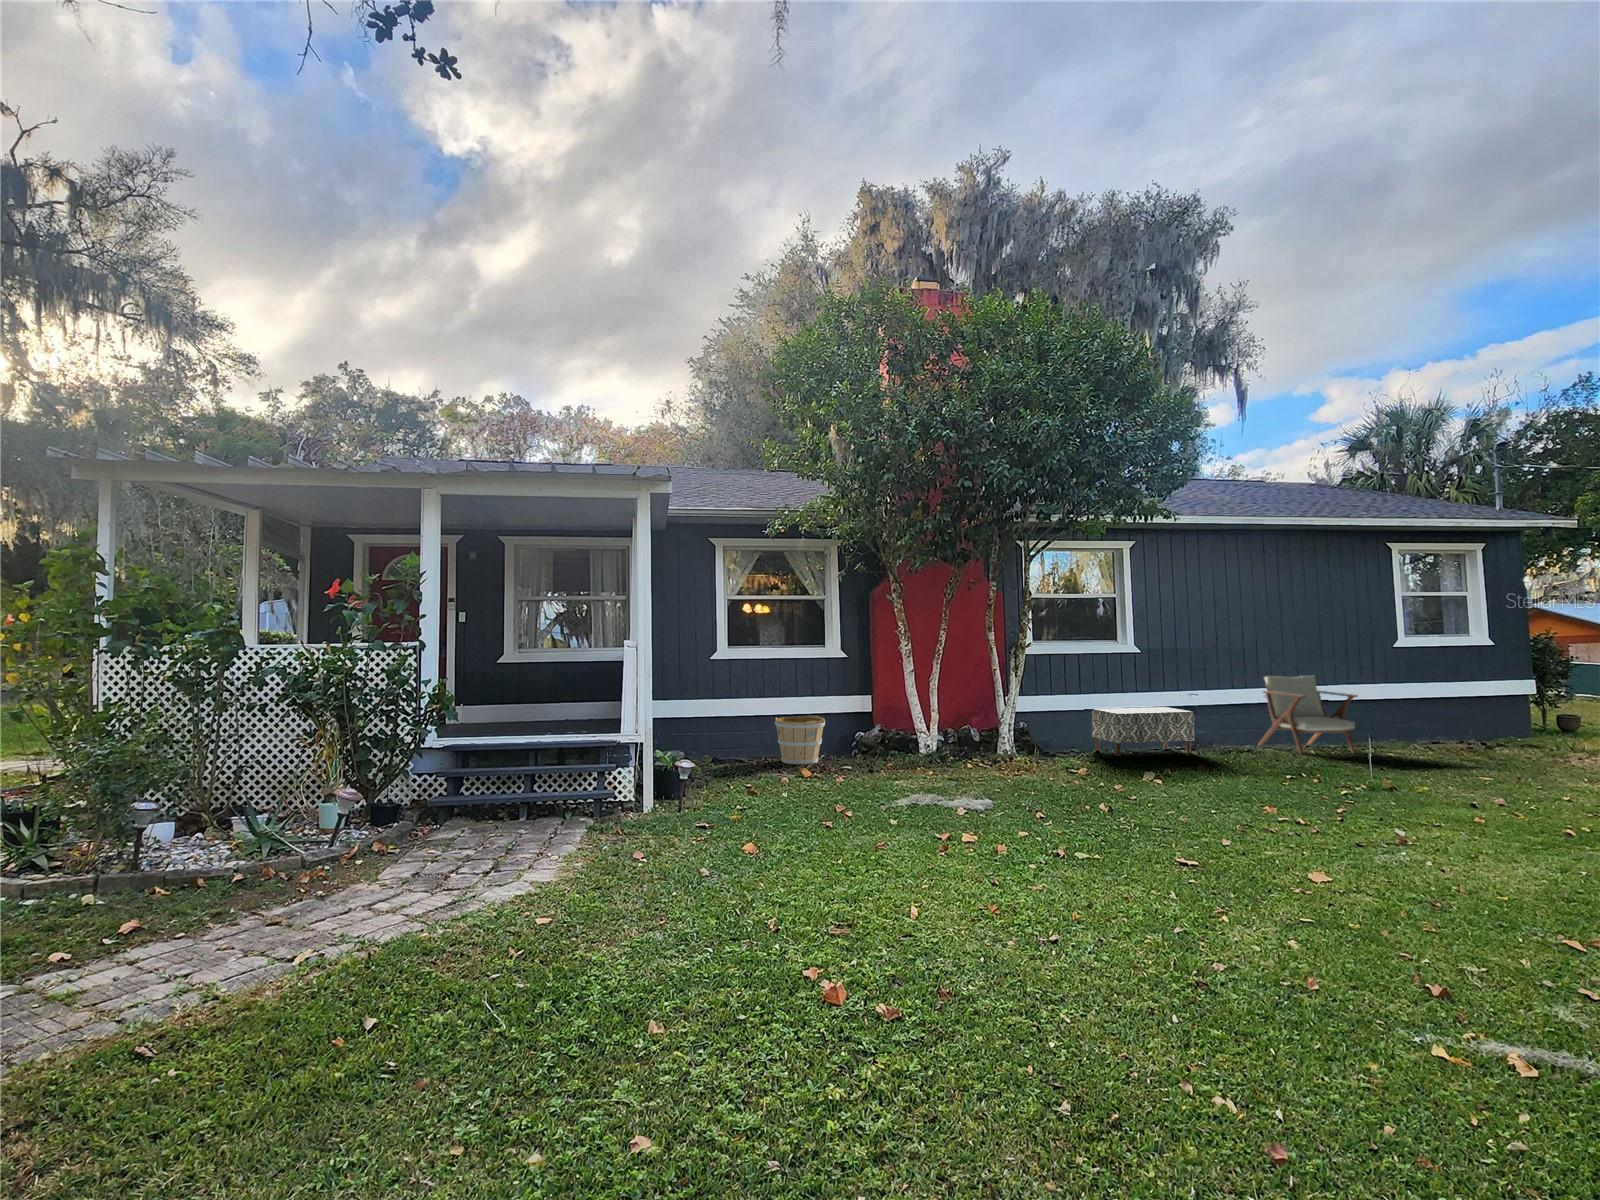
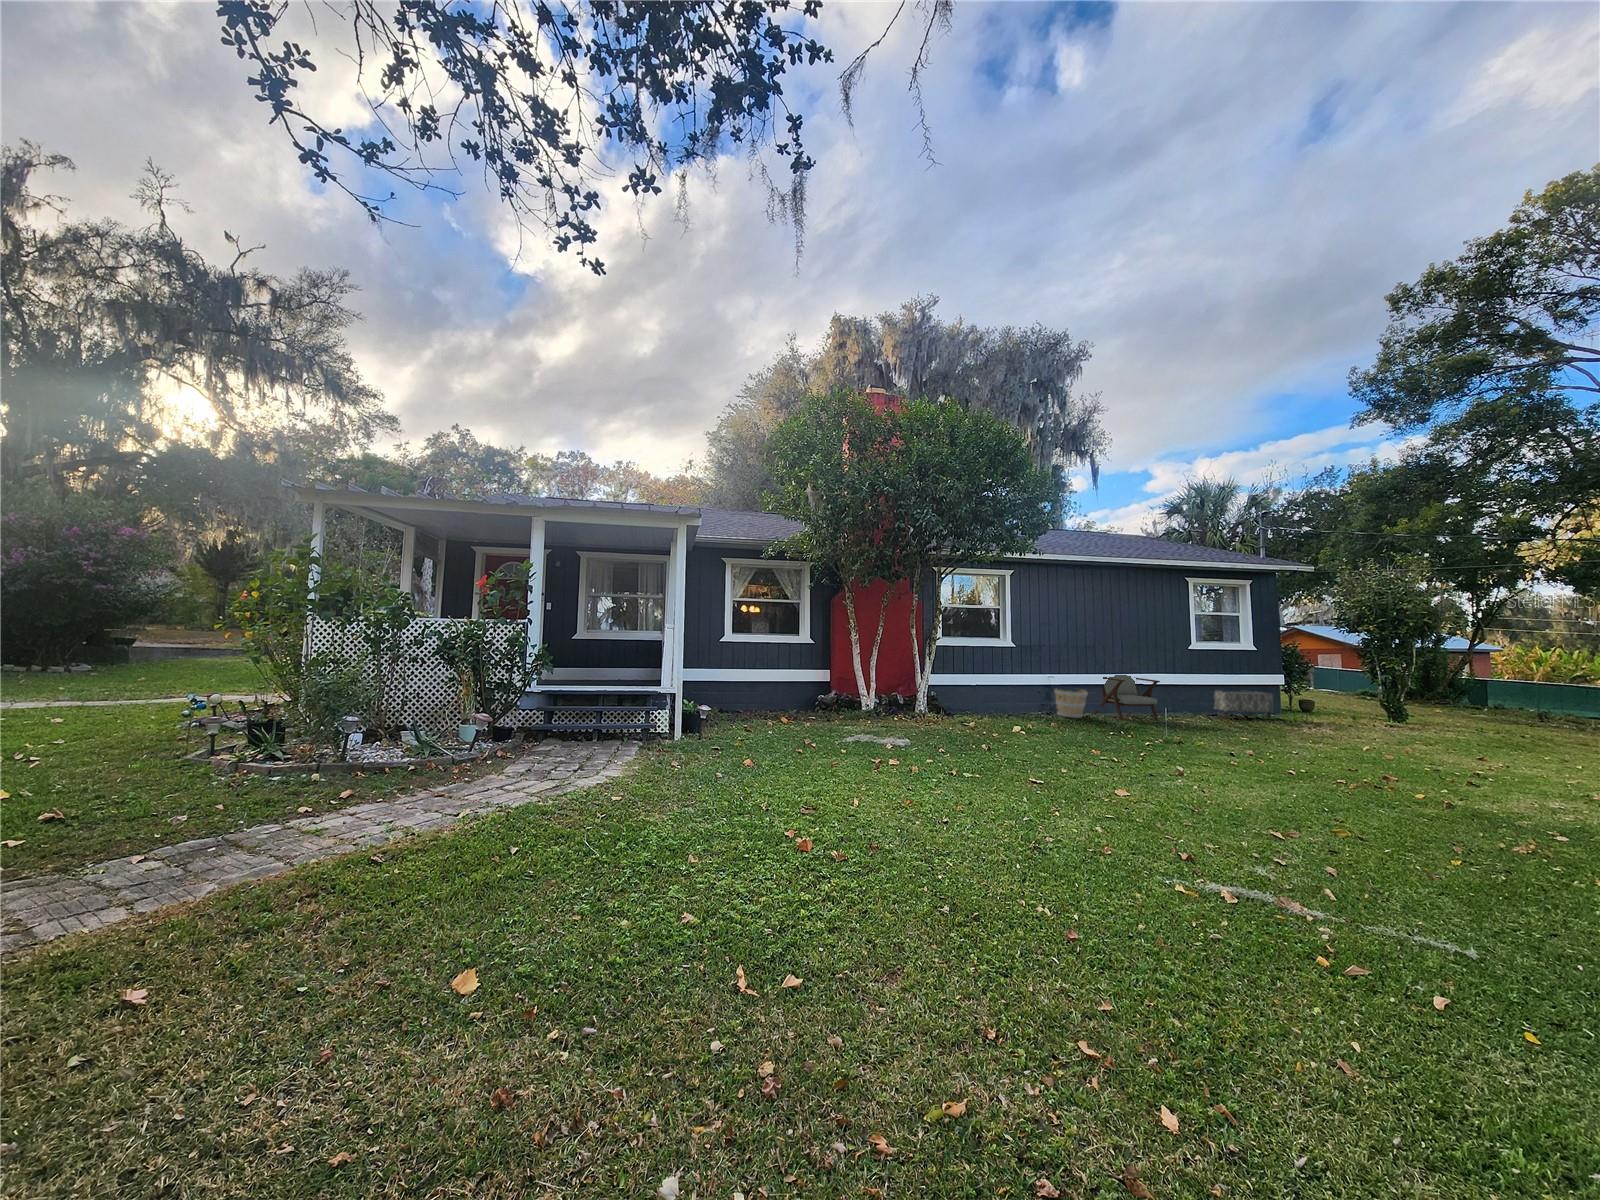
bench: present [1092,707,1194,756] -> present [1206,690,1274,720]
wooden bucket: present [775,715,825,764] -> present [1055,688,1088,718]

